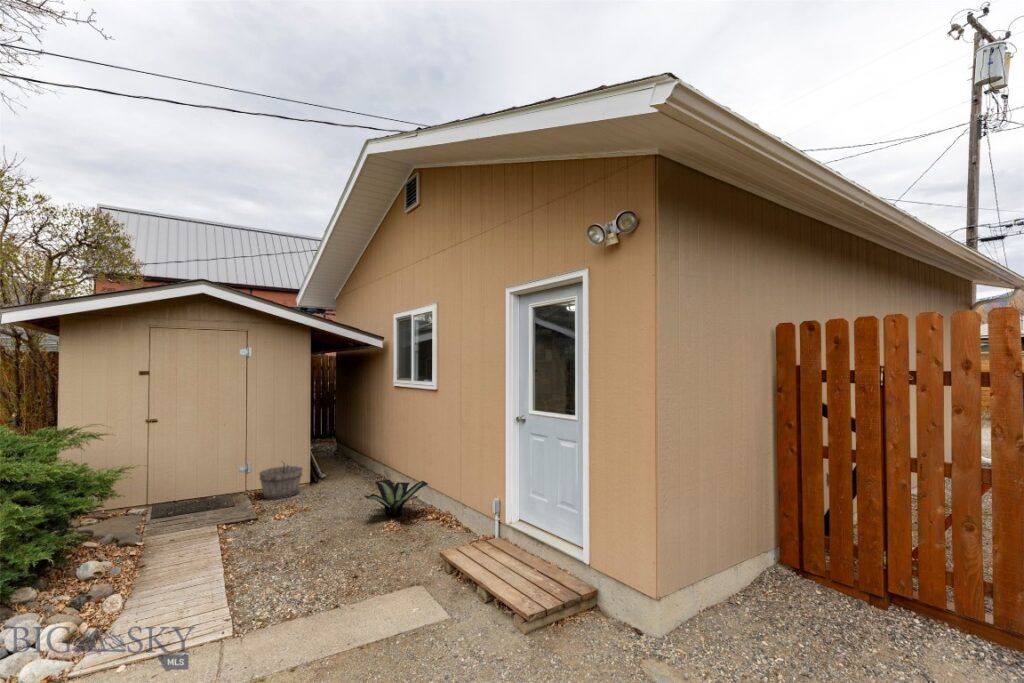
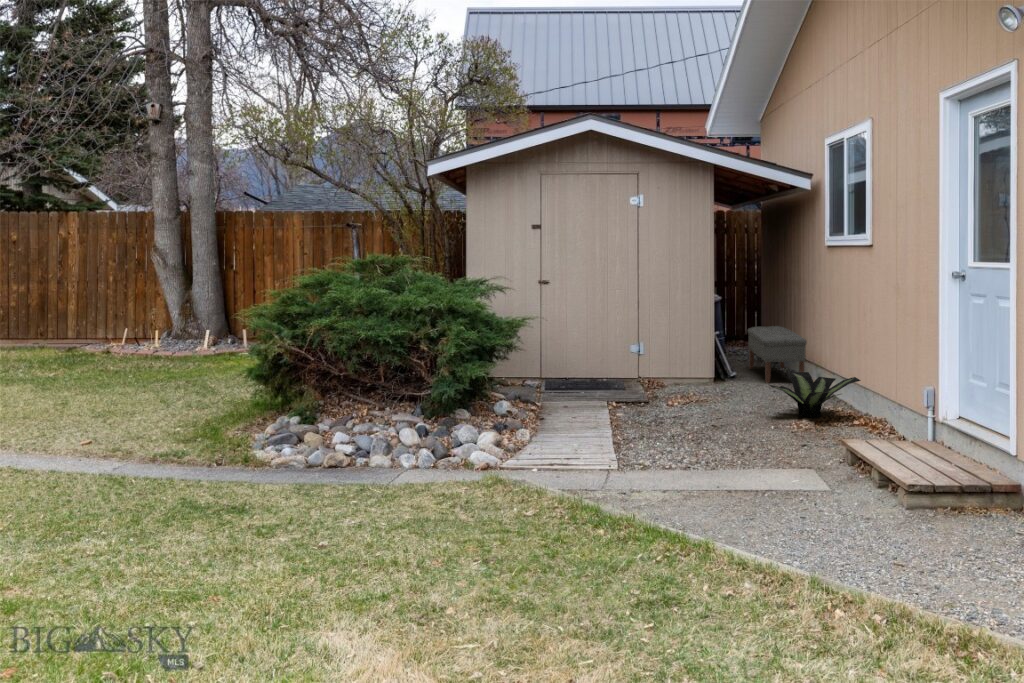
bench: none [333,438,378,484] -> present [748,326,807,383]
wooden bucket: present [259,463,303,499] -> none [652,343,703,388]

